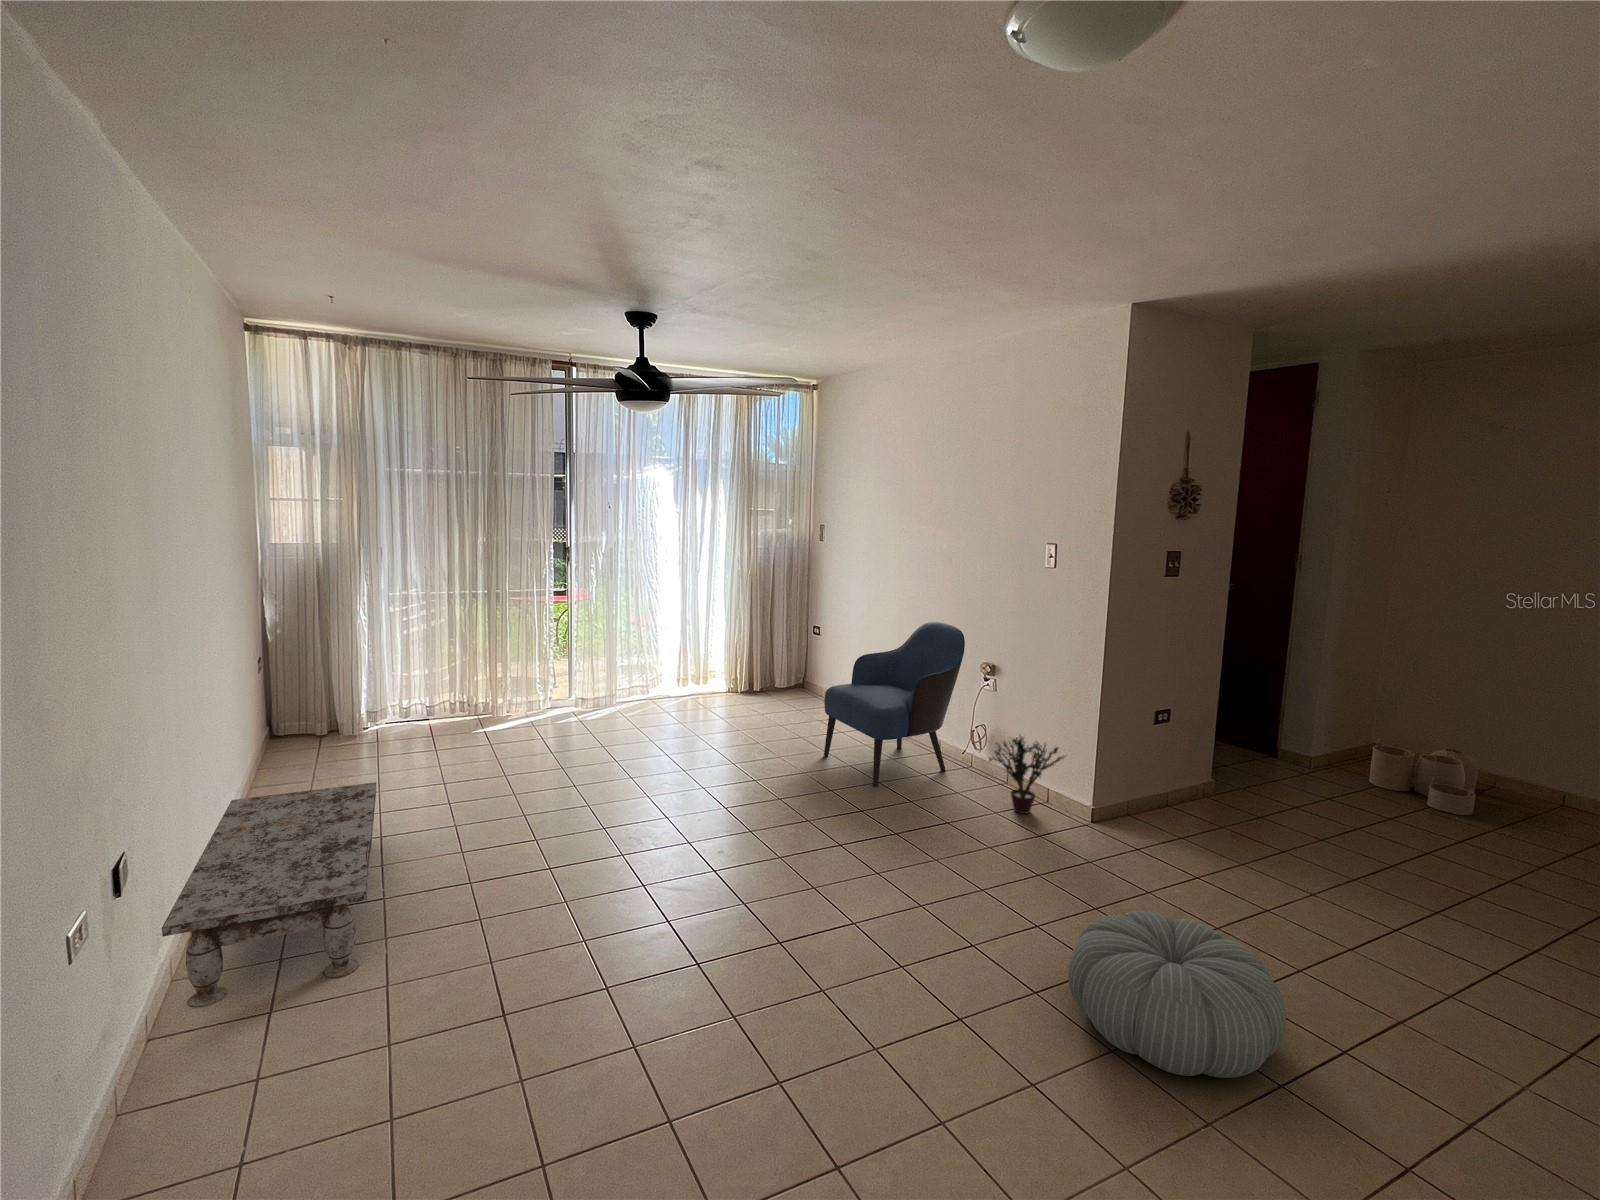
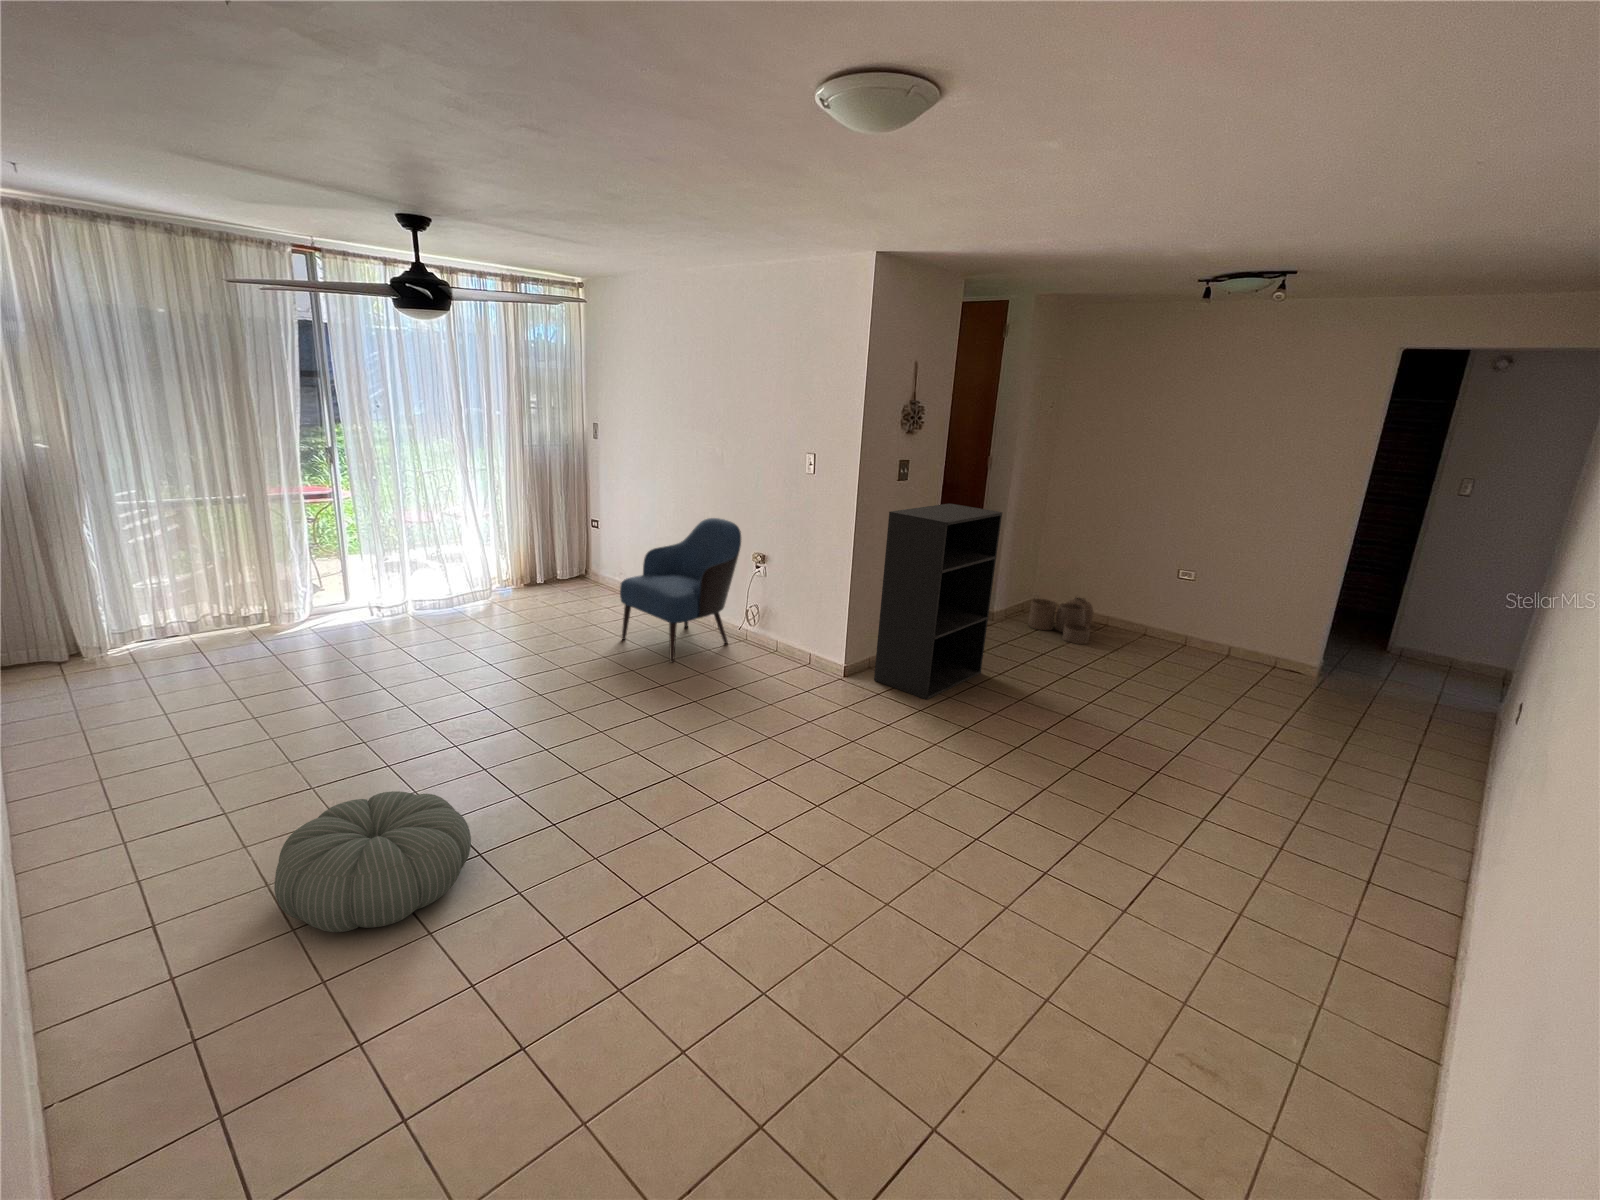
bookshelf: none [1133,607,1320,869] -> present [874,503,1002,699]
potted plant: present [989,737,1064,814] -> none [763,610,827,673]
coffee table: present [162,782,377,1008] -> none [6,707,228,939]
pouf: present [1068,911,1286,1078] -> present [275,791,471,932]

